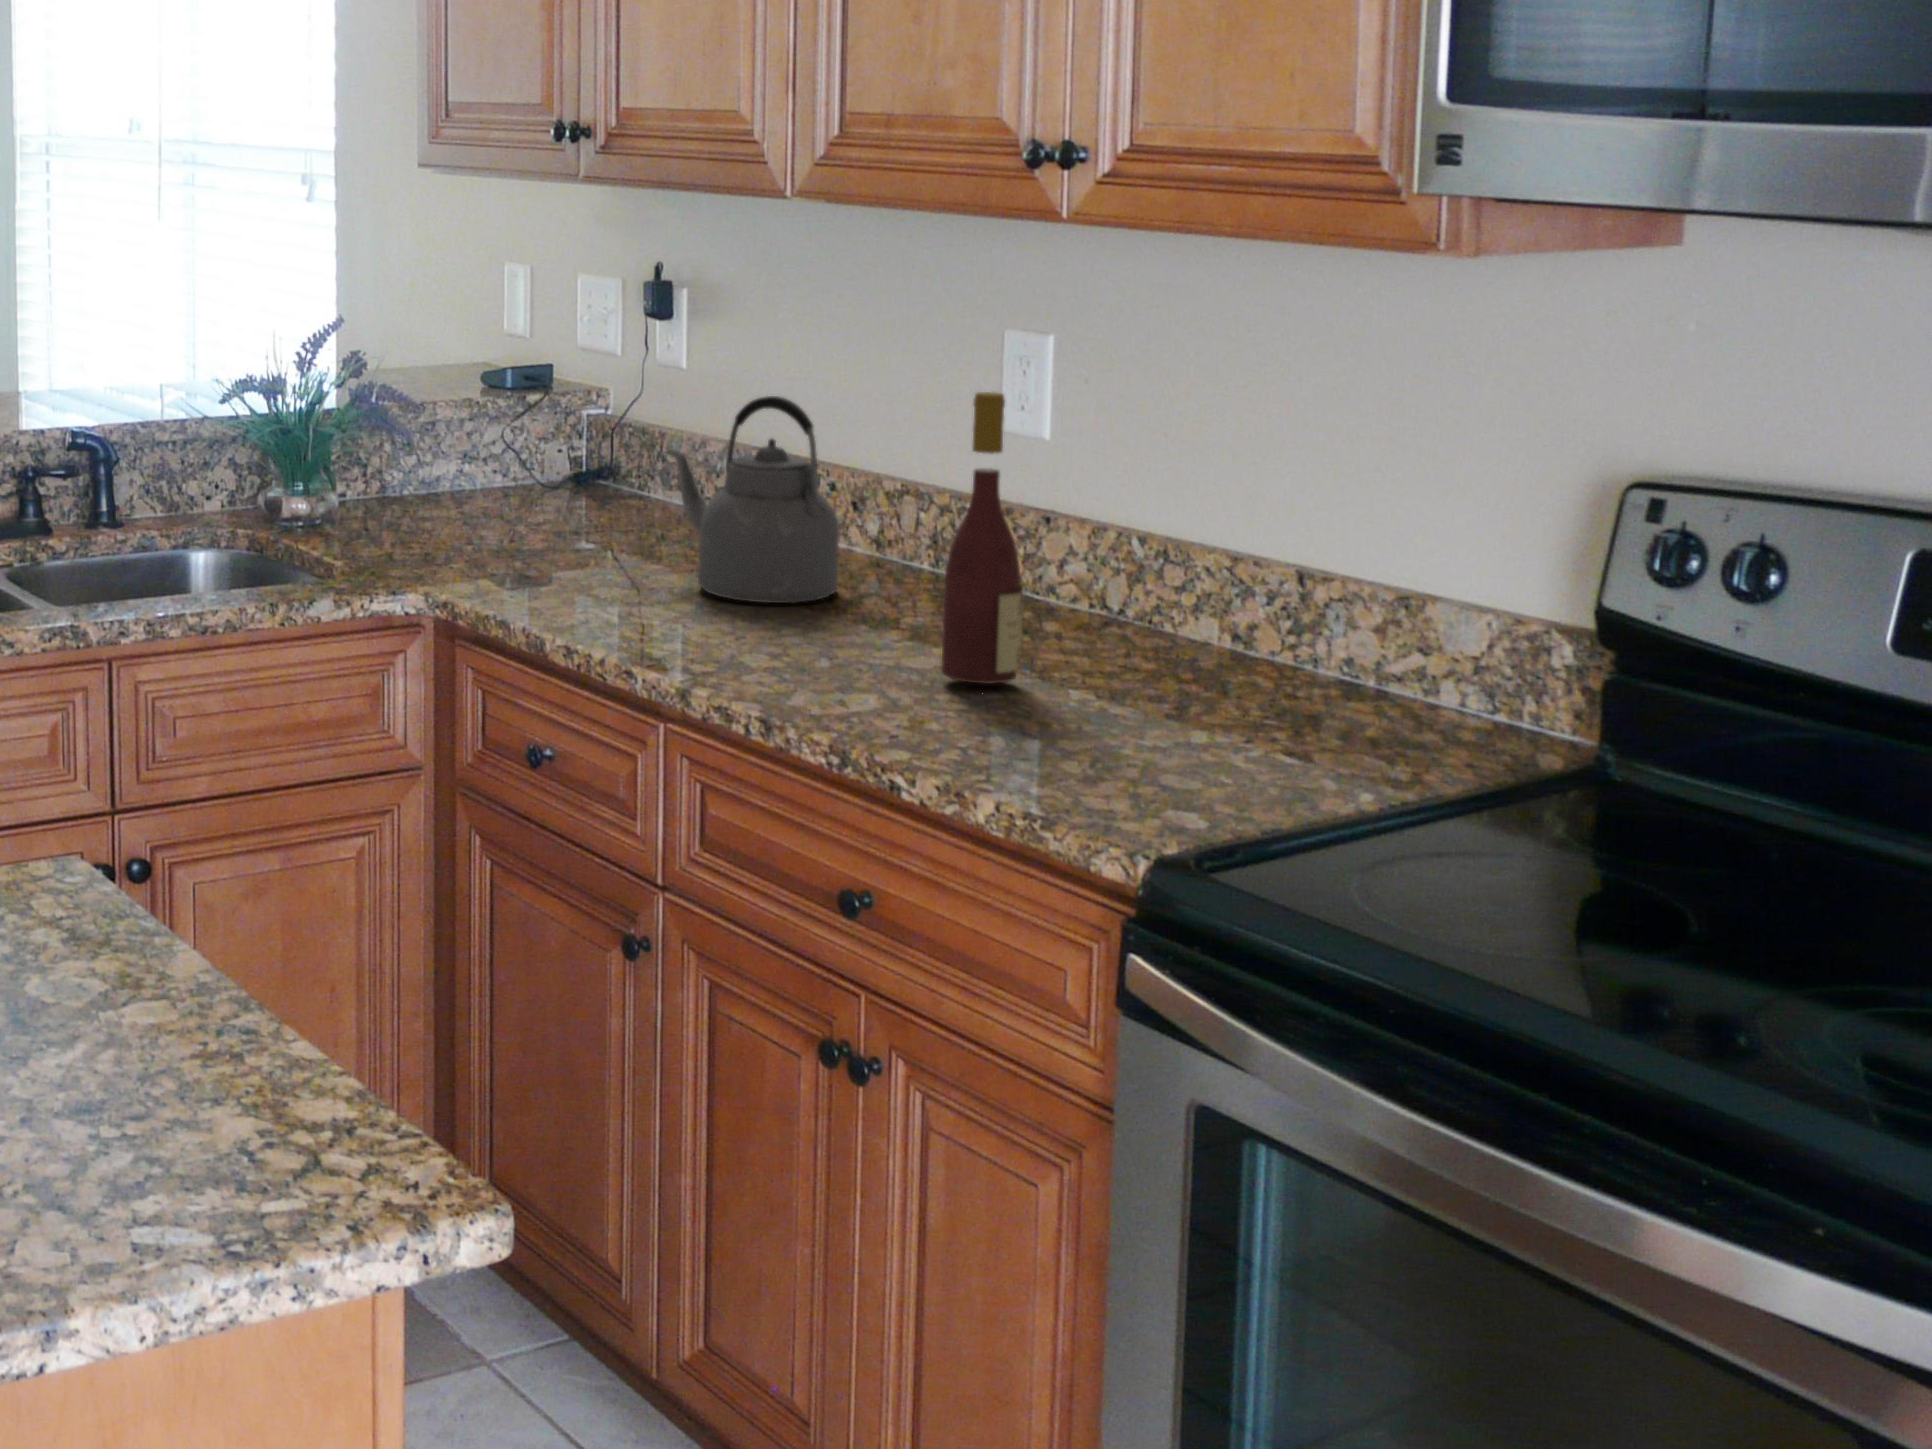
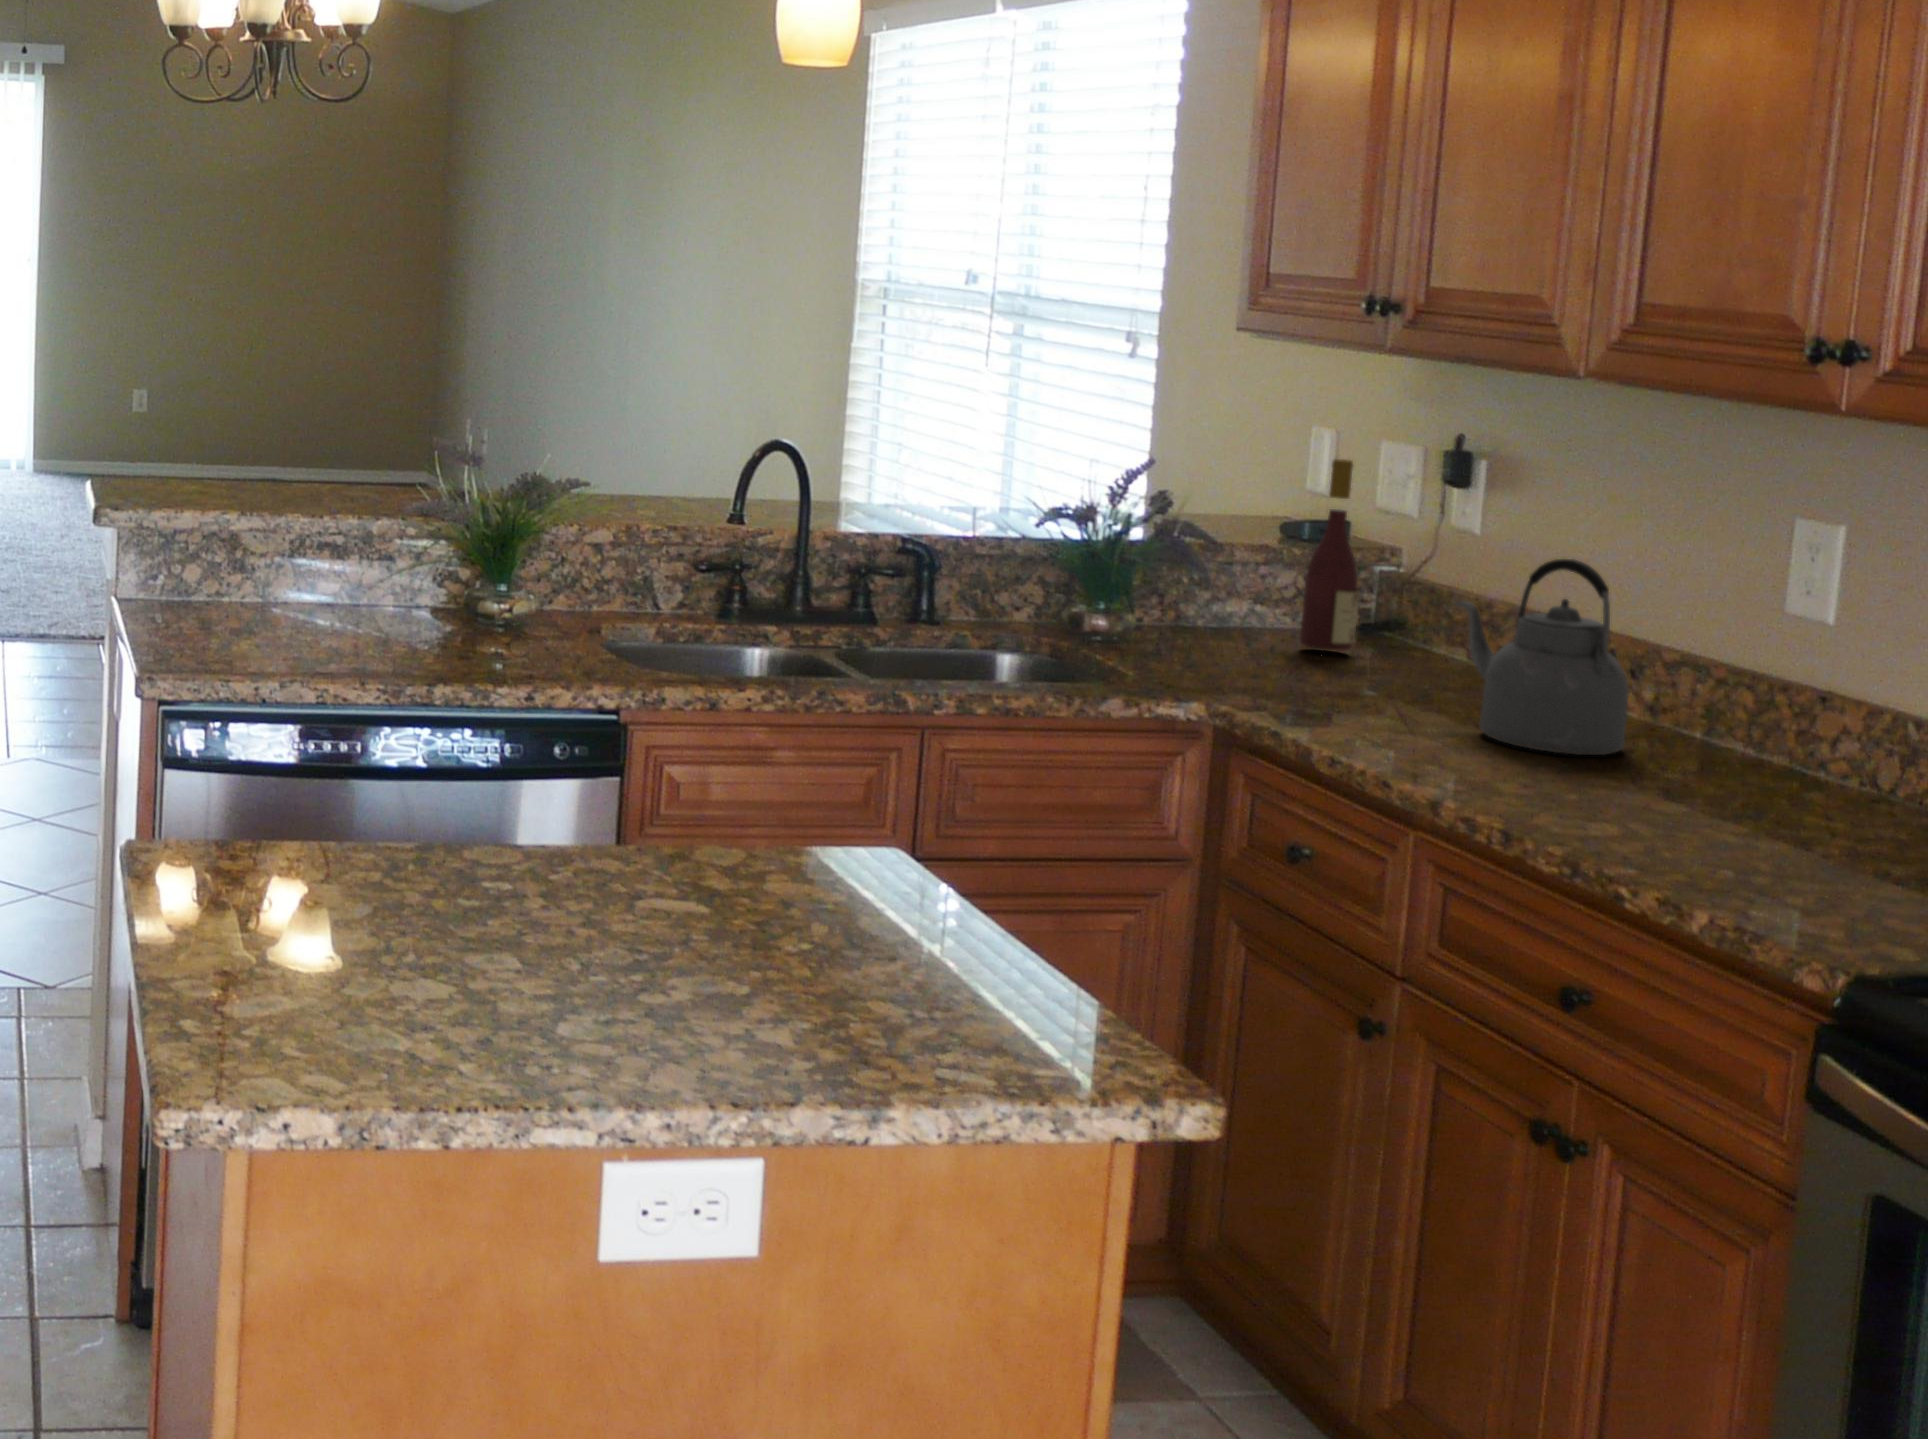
wine bottle: present [941,392,1023,684] -> present [1300,459,1359,650]

